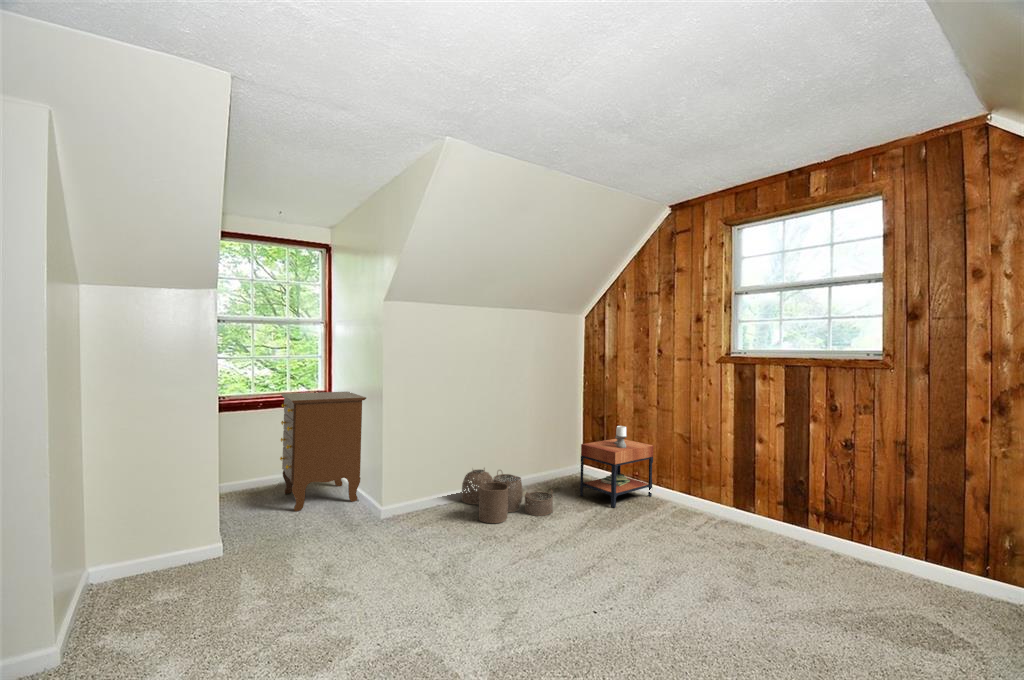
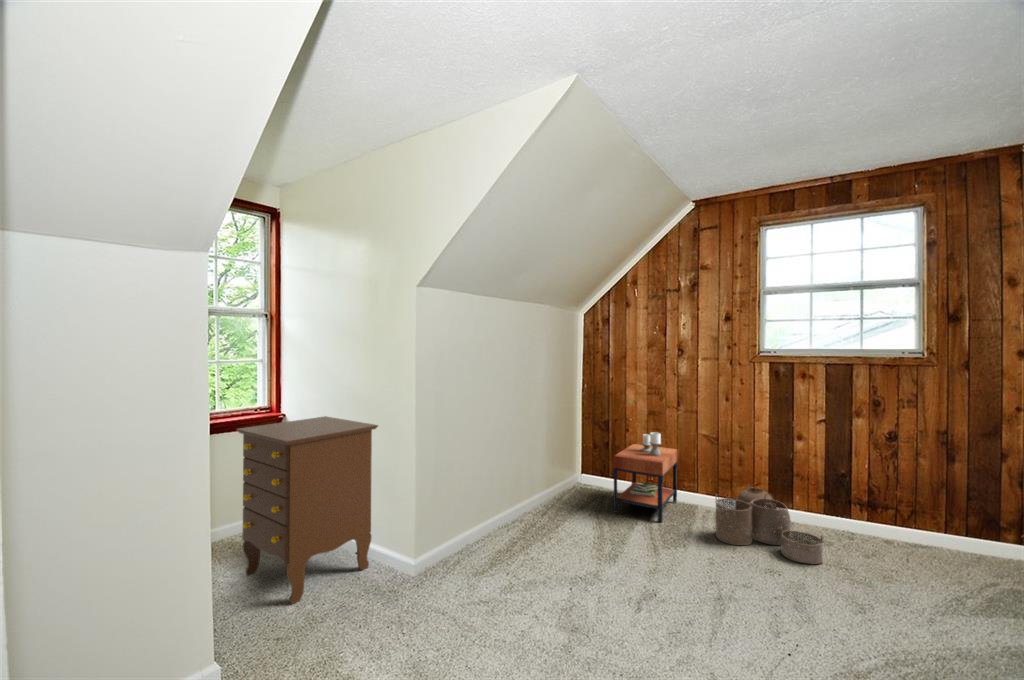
woven basket: present [462,470,553,523] -> present [715,485,823,564]

